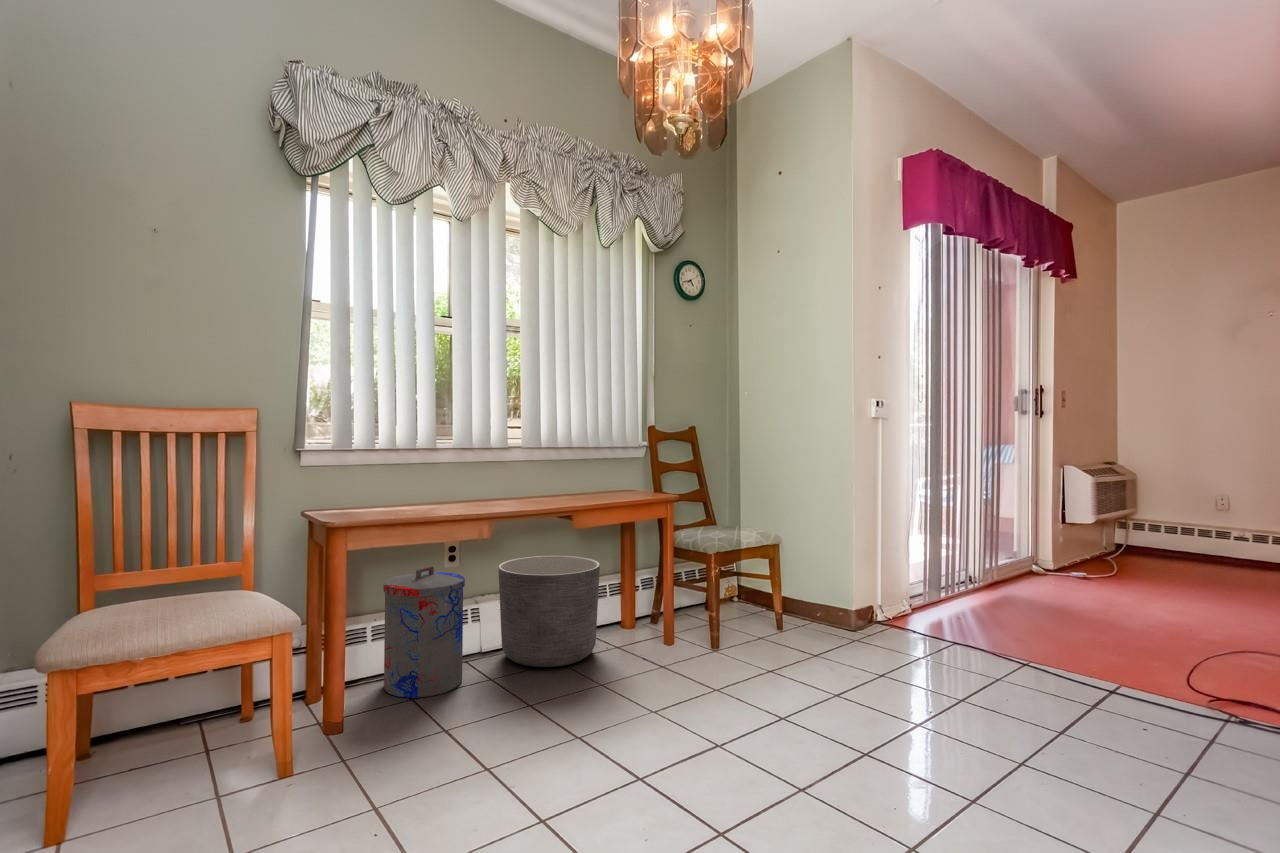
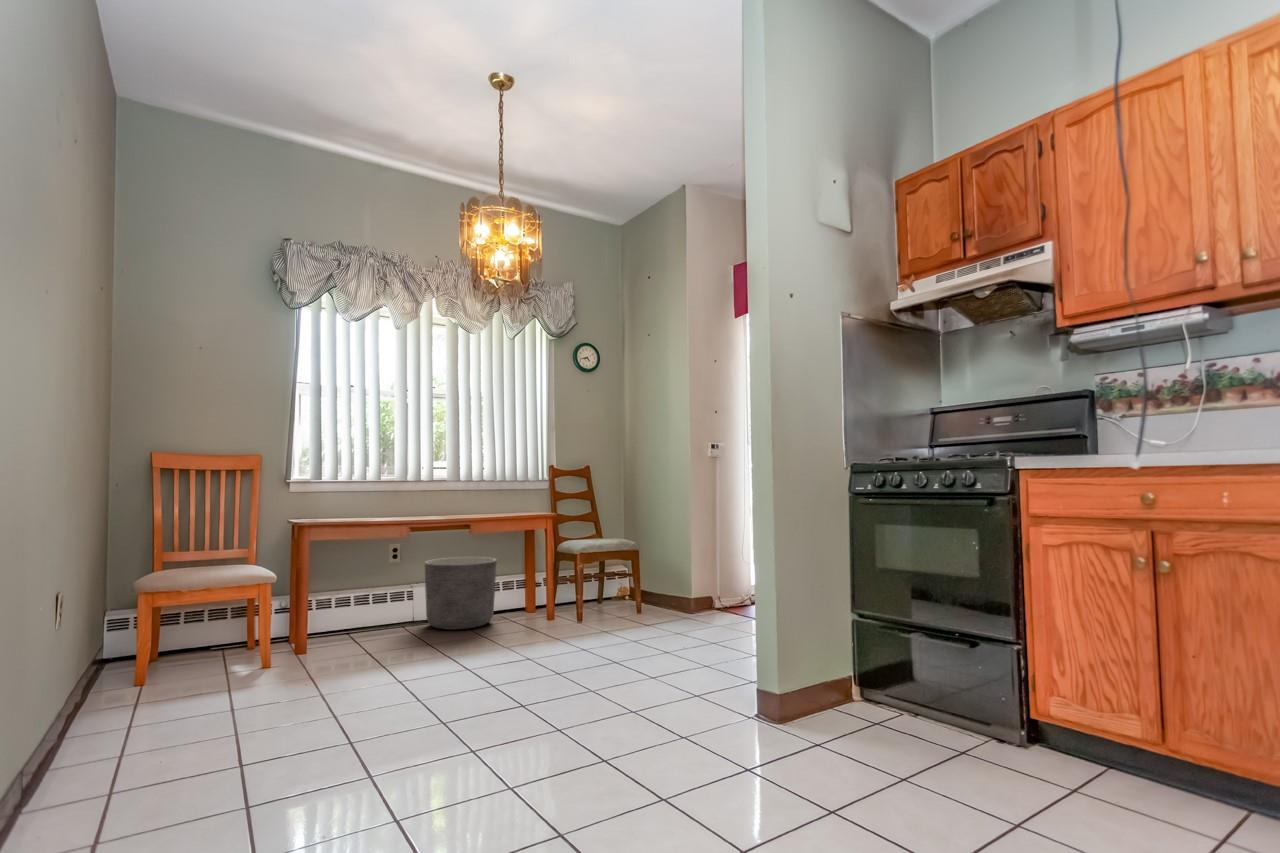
trash can: present [383,566,465,698] -> none [340,558,396,642]

